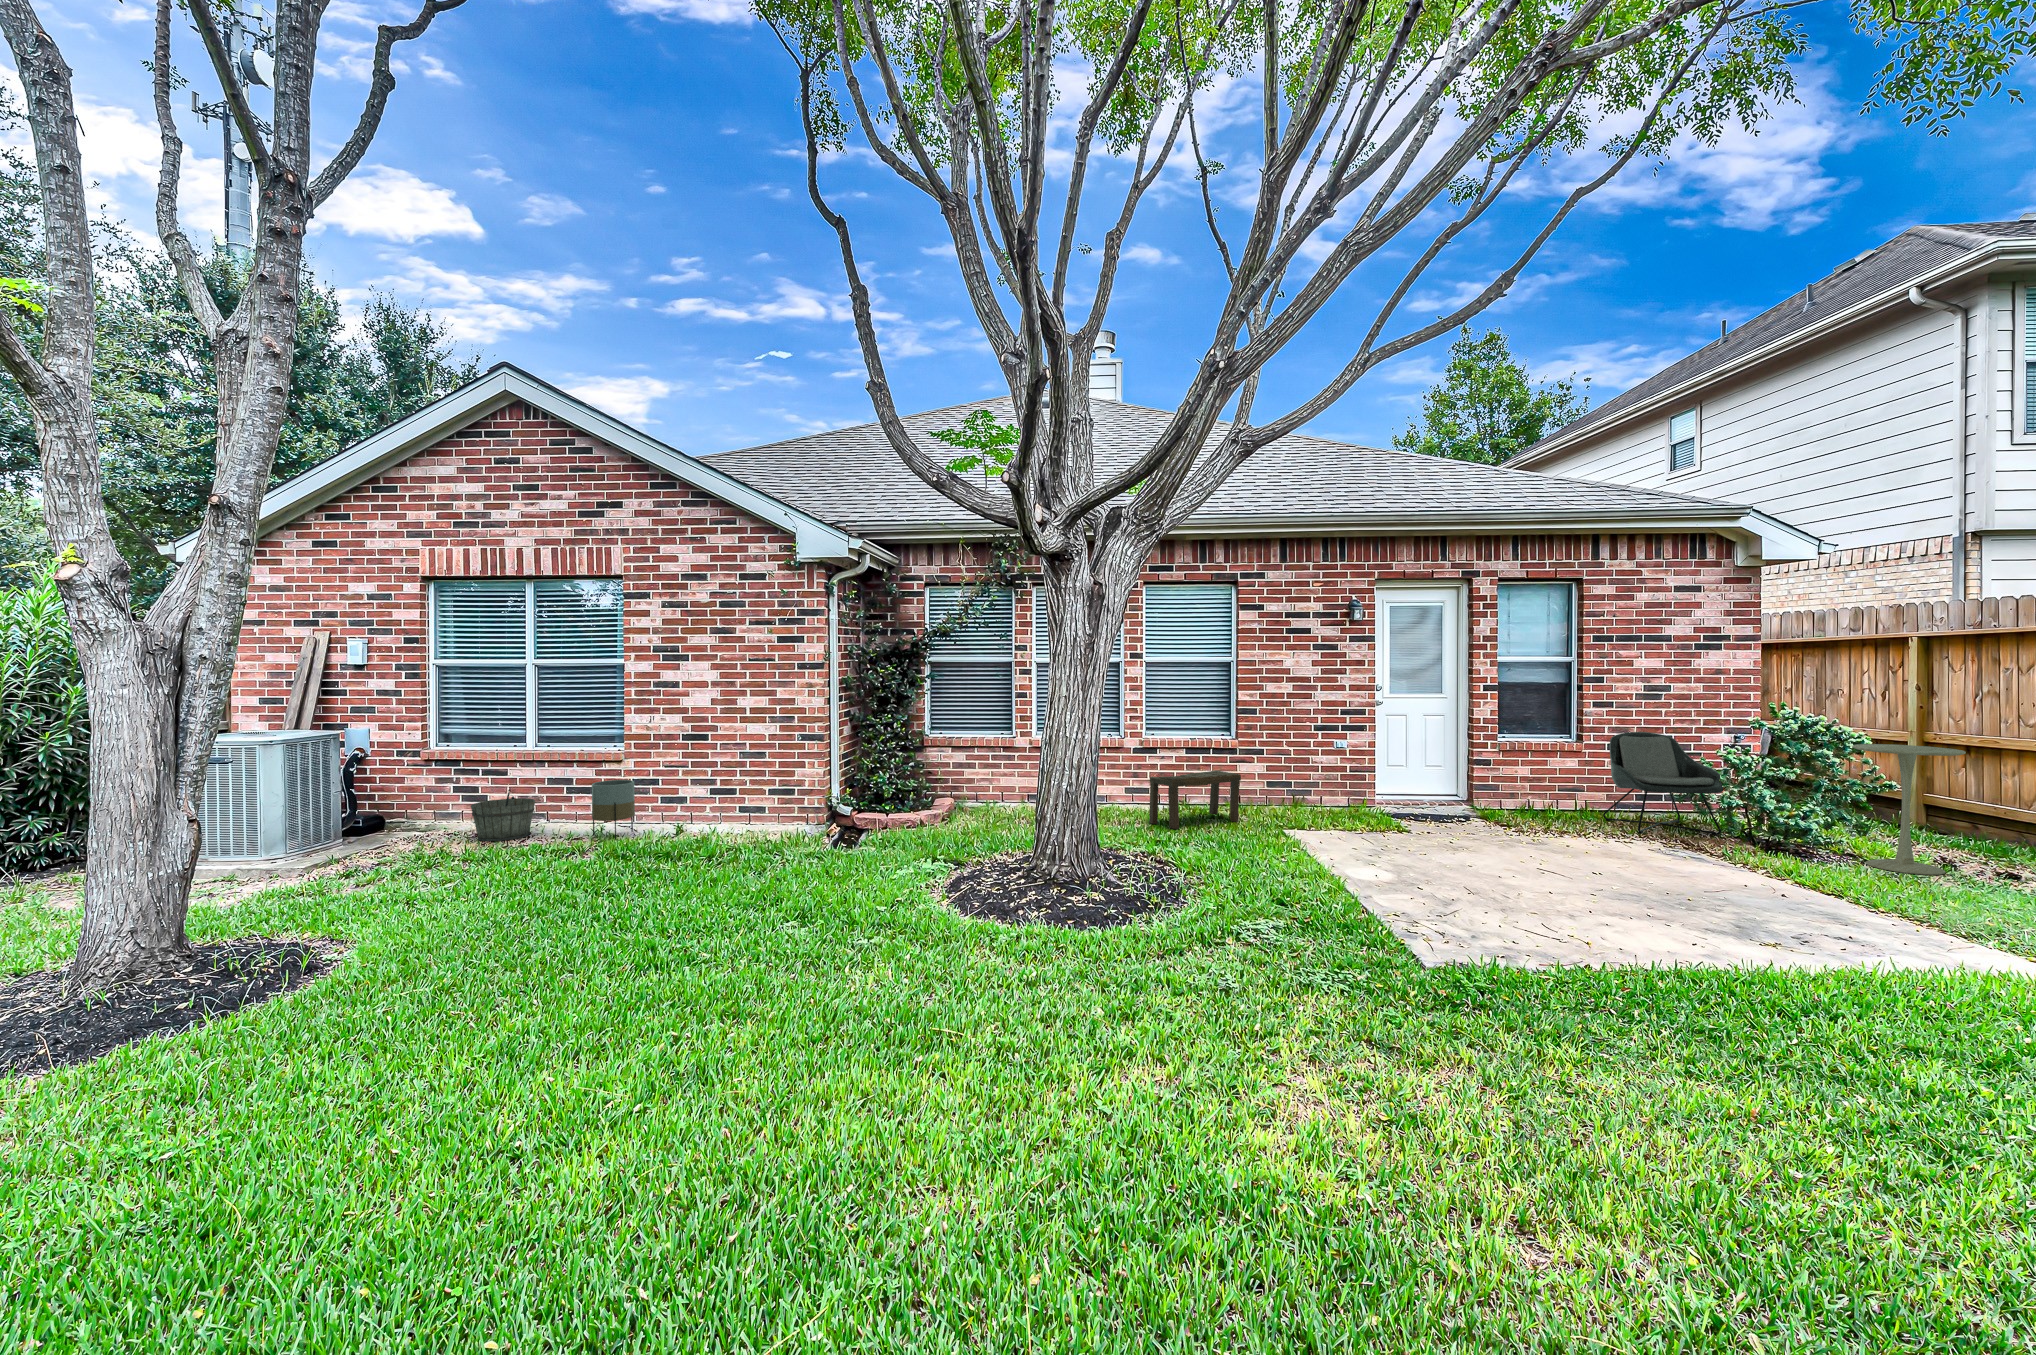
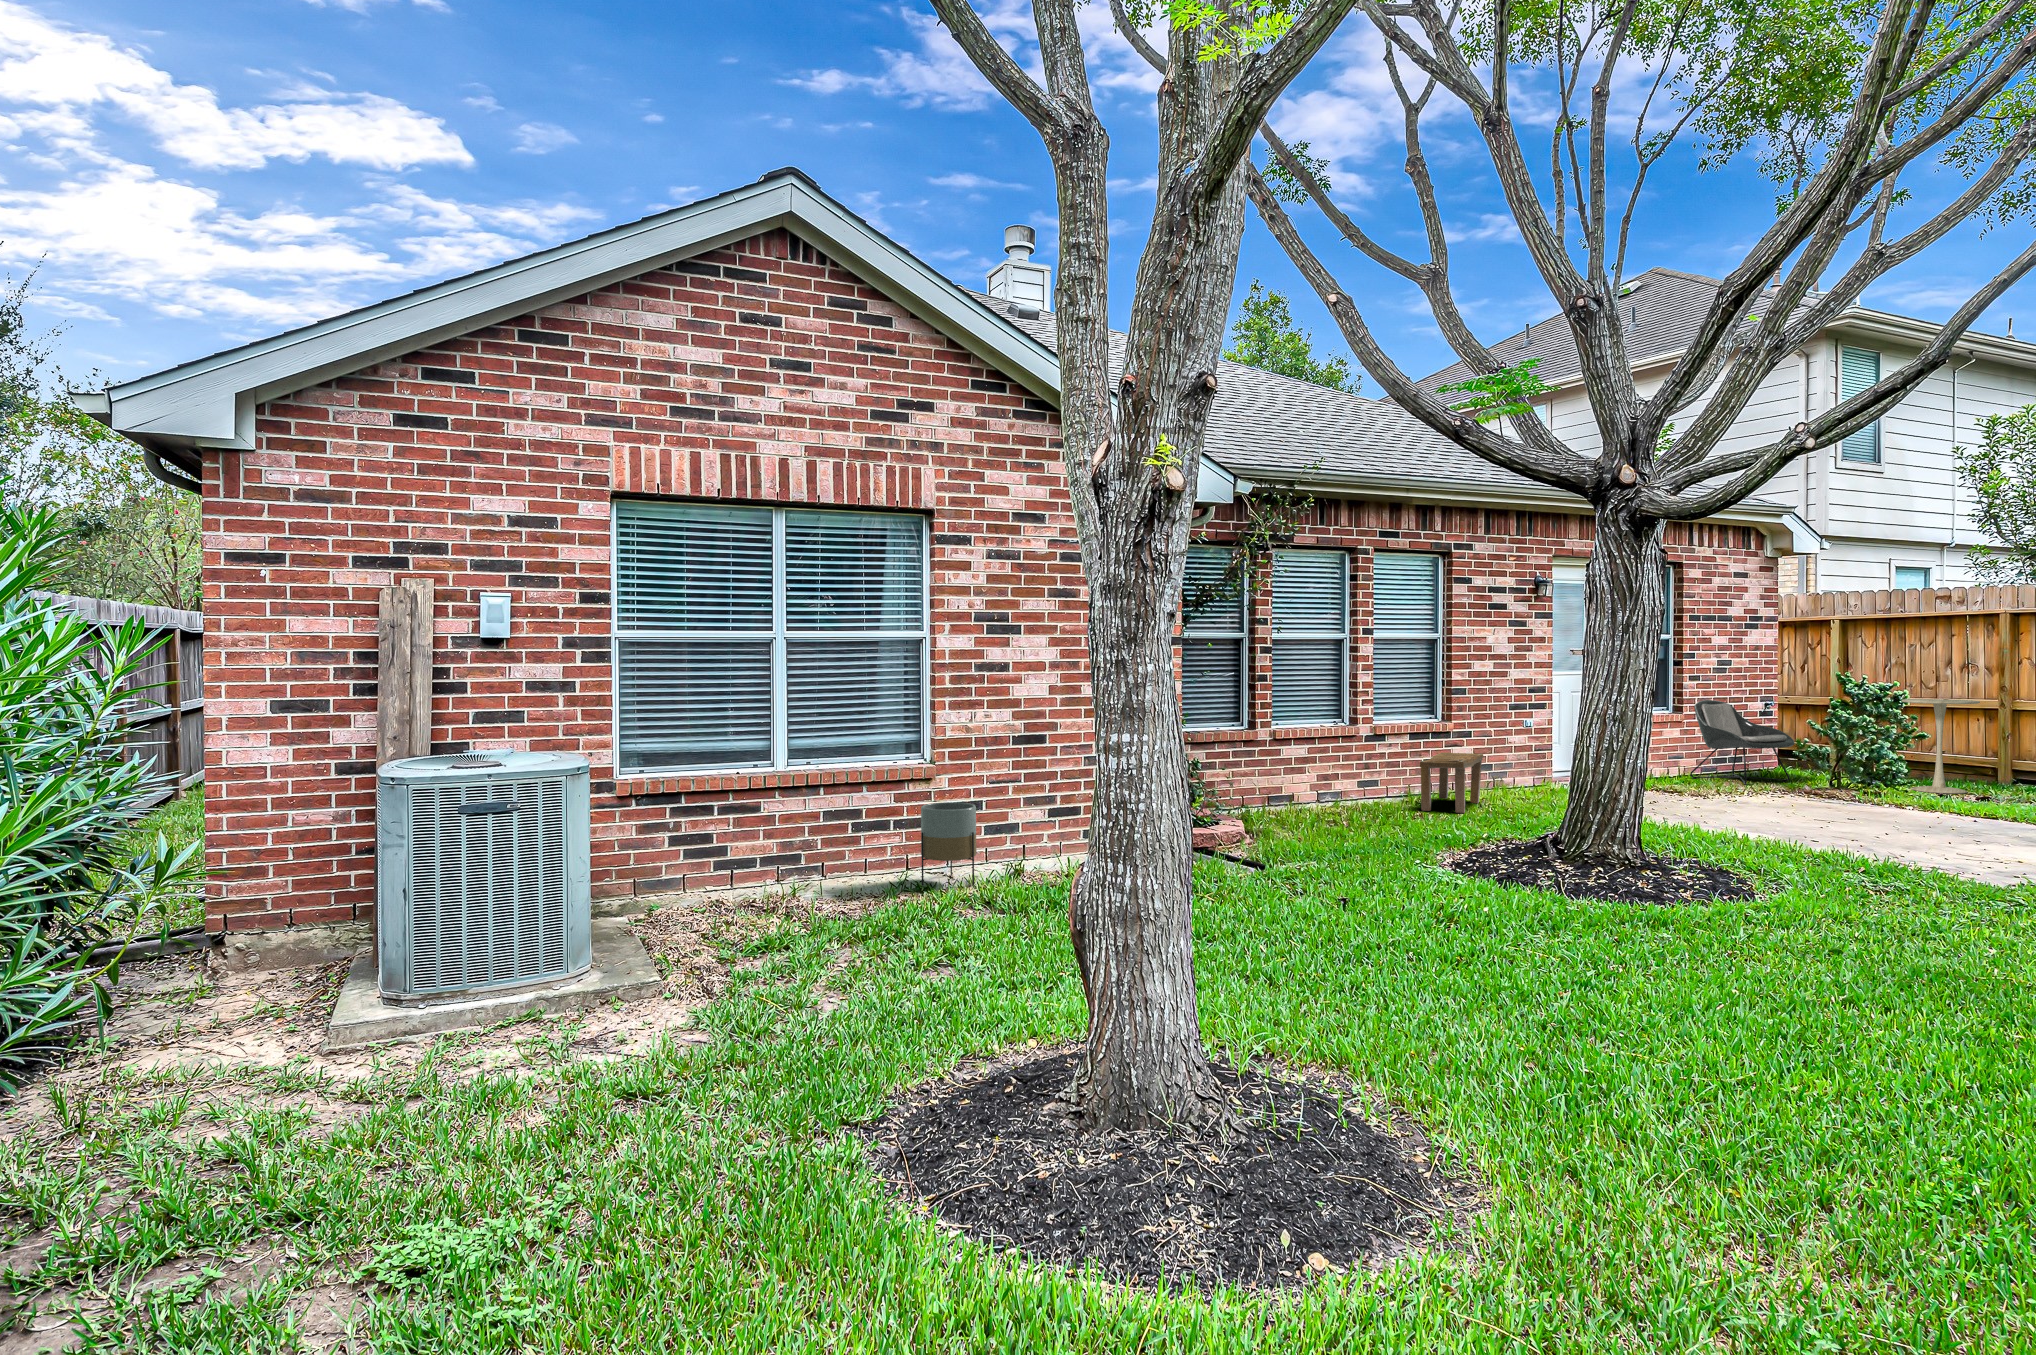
wooden bucket: present [471,790,535,841] -> none [755,829,843,909]

